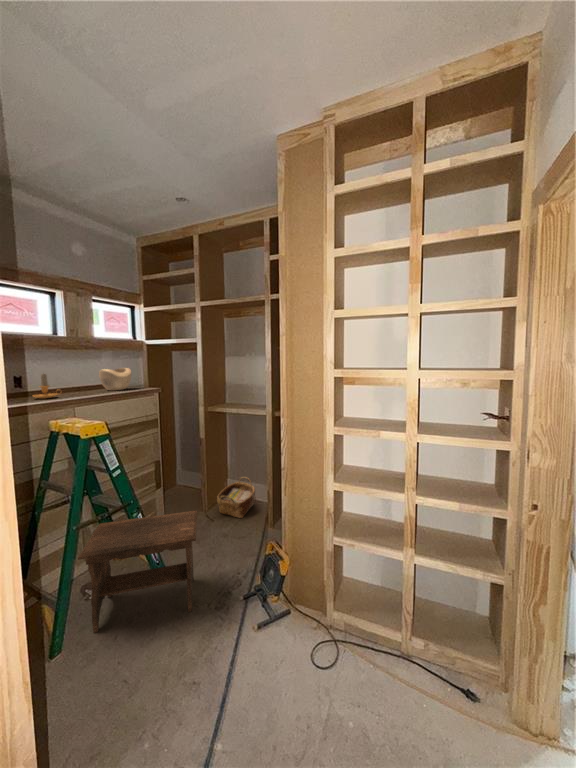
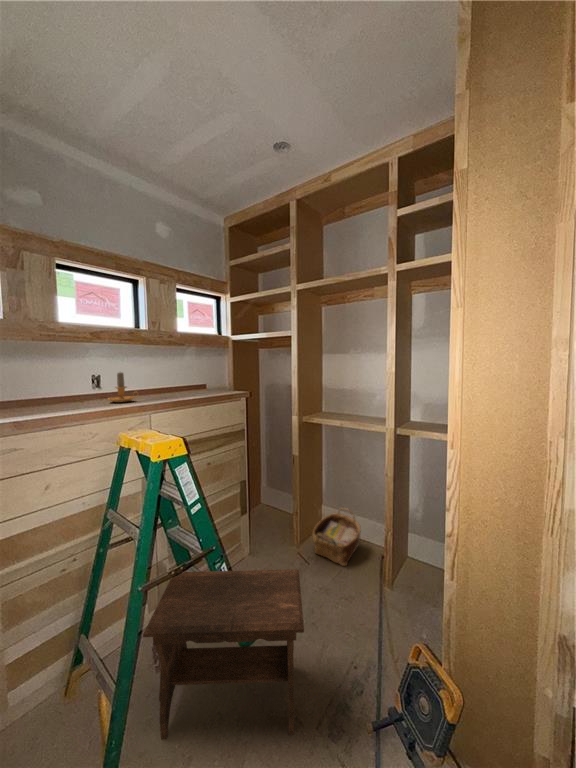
decorative bowl: present [99,368,131,391] -> none [181,367,216,394]

